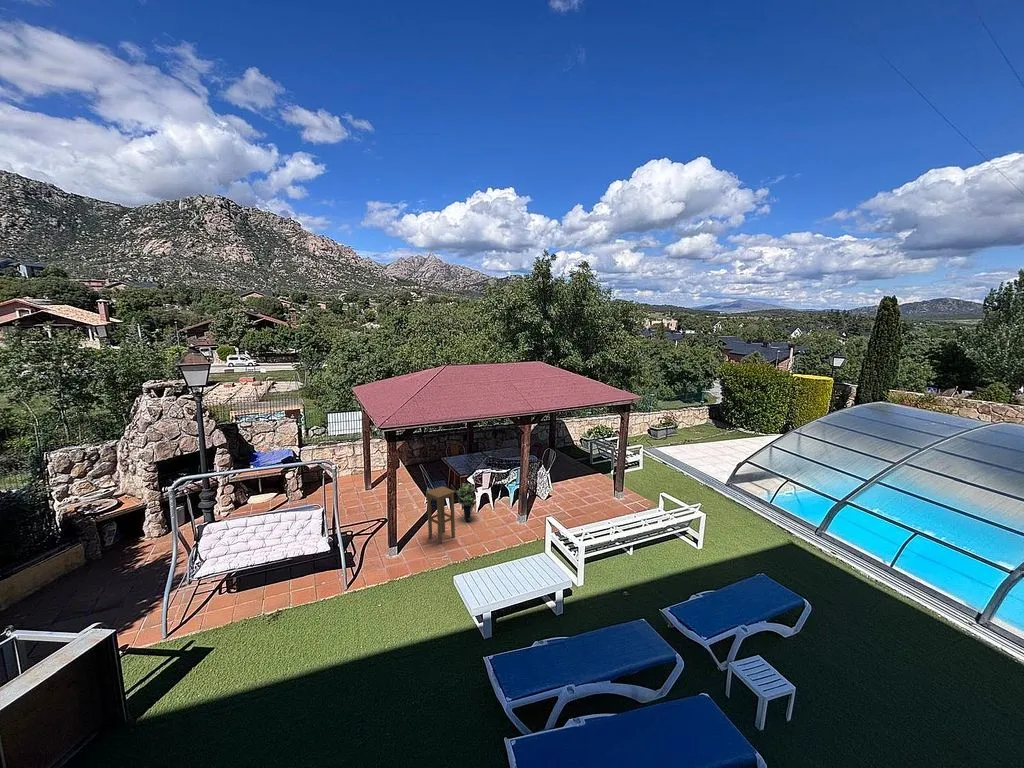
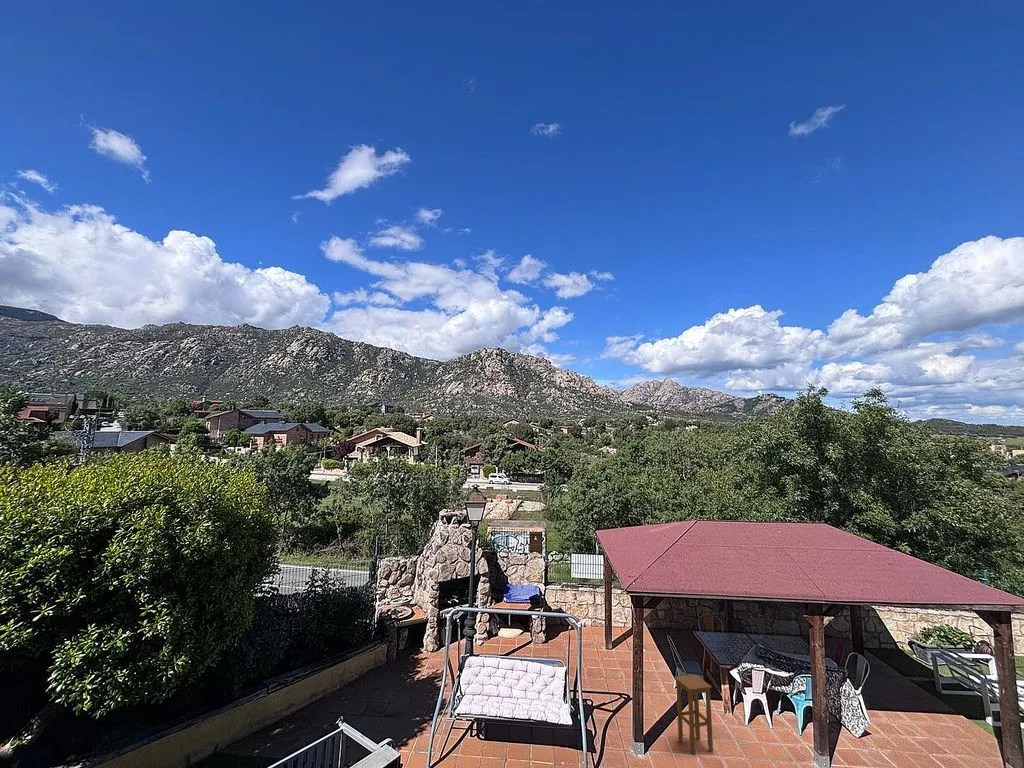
potted plant: present [457,483,476,522] -> none [716,676,744,736]

